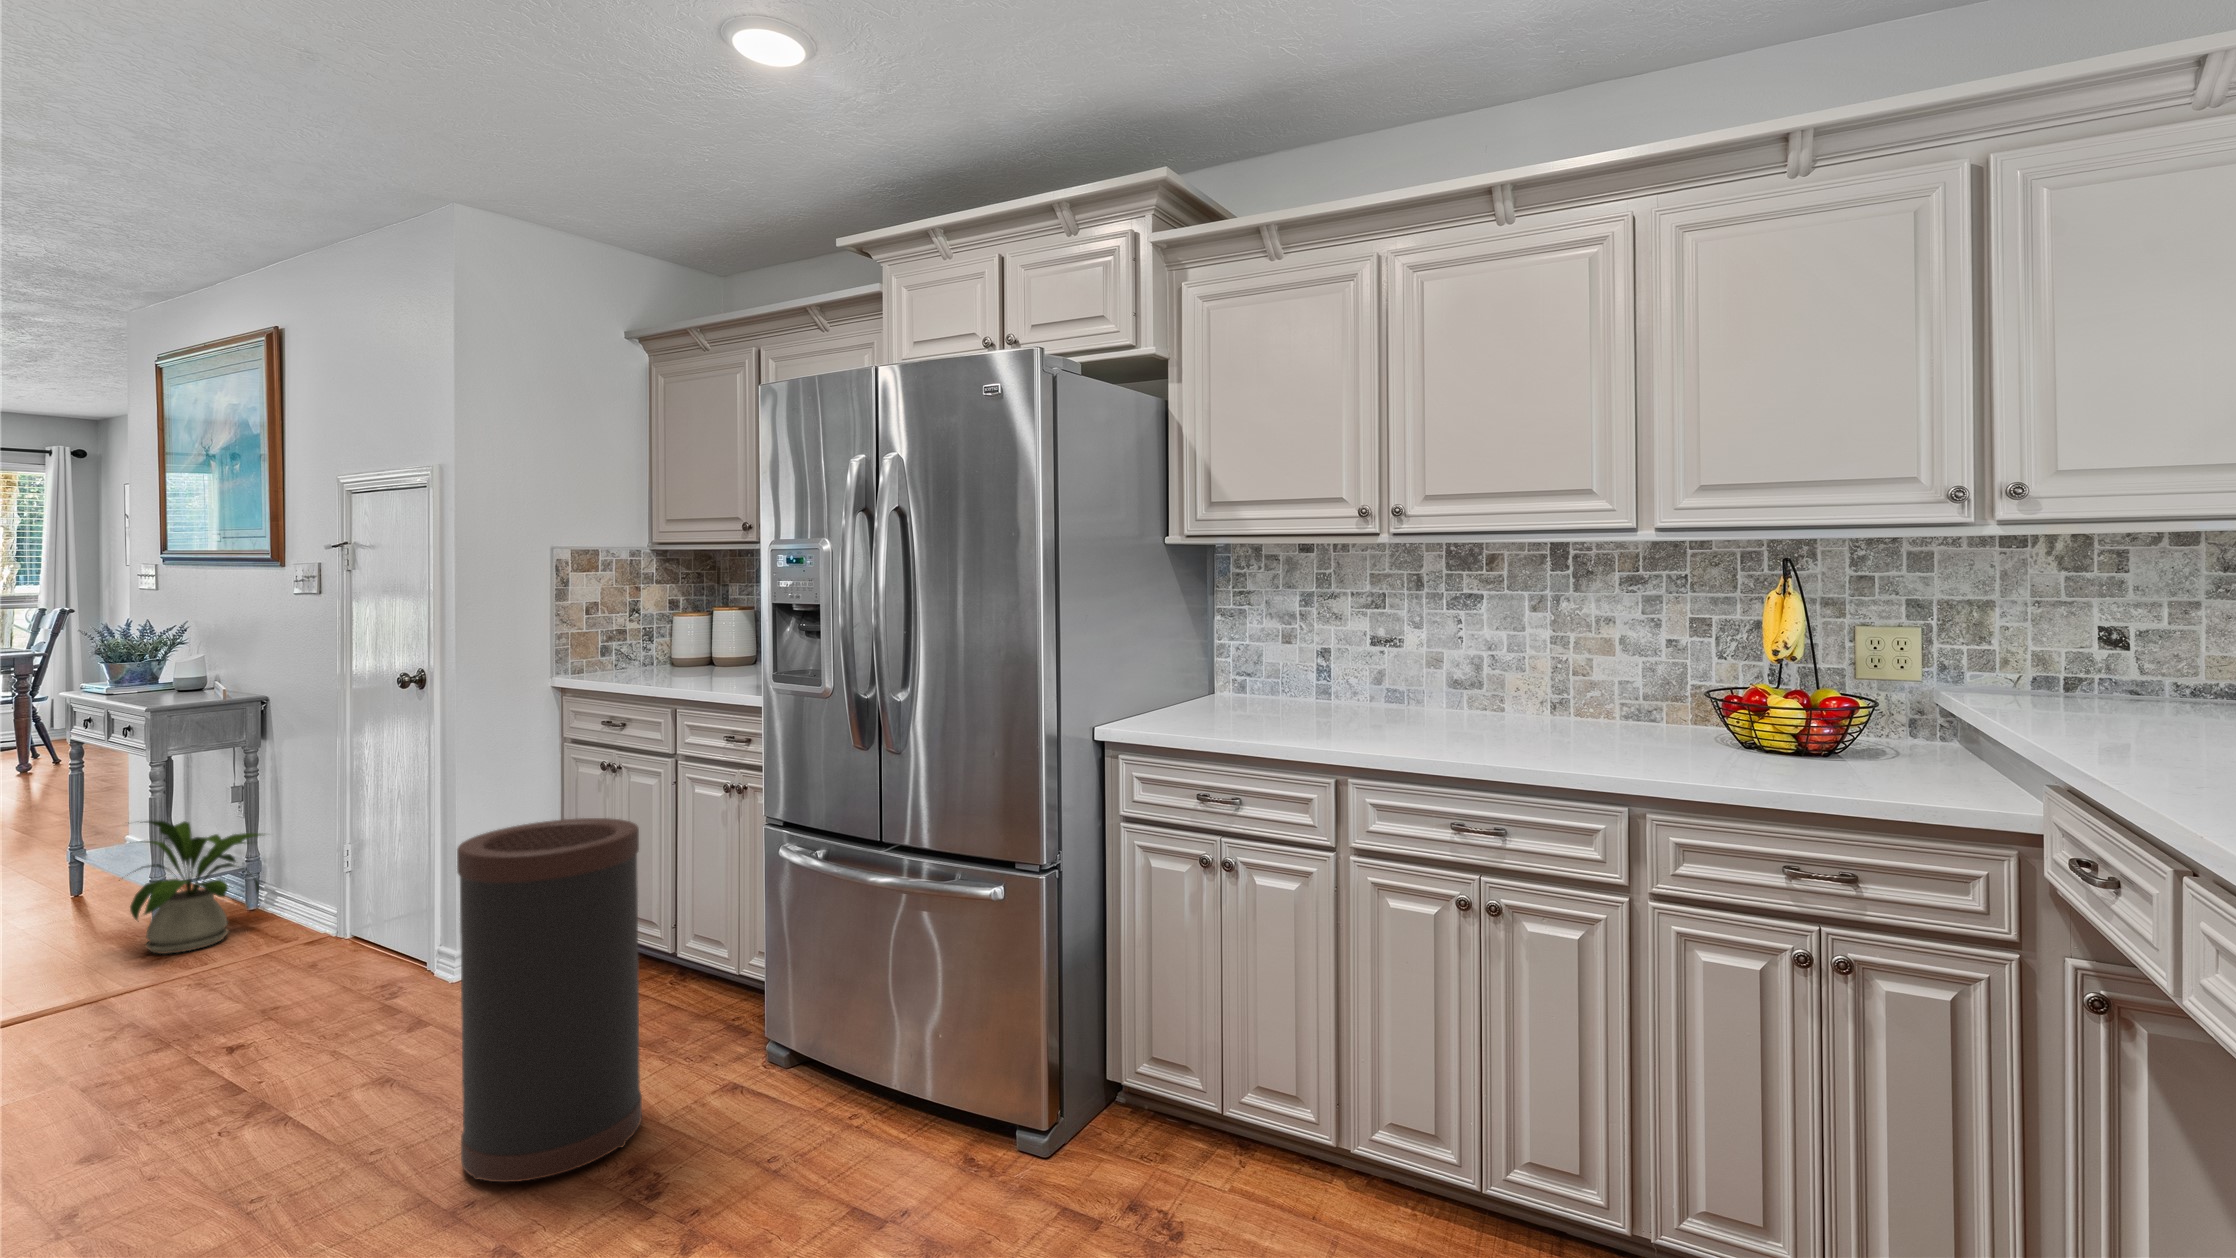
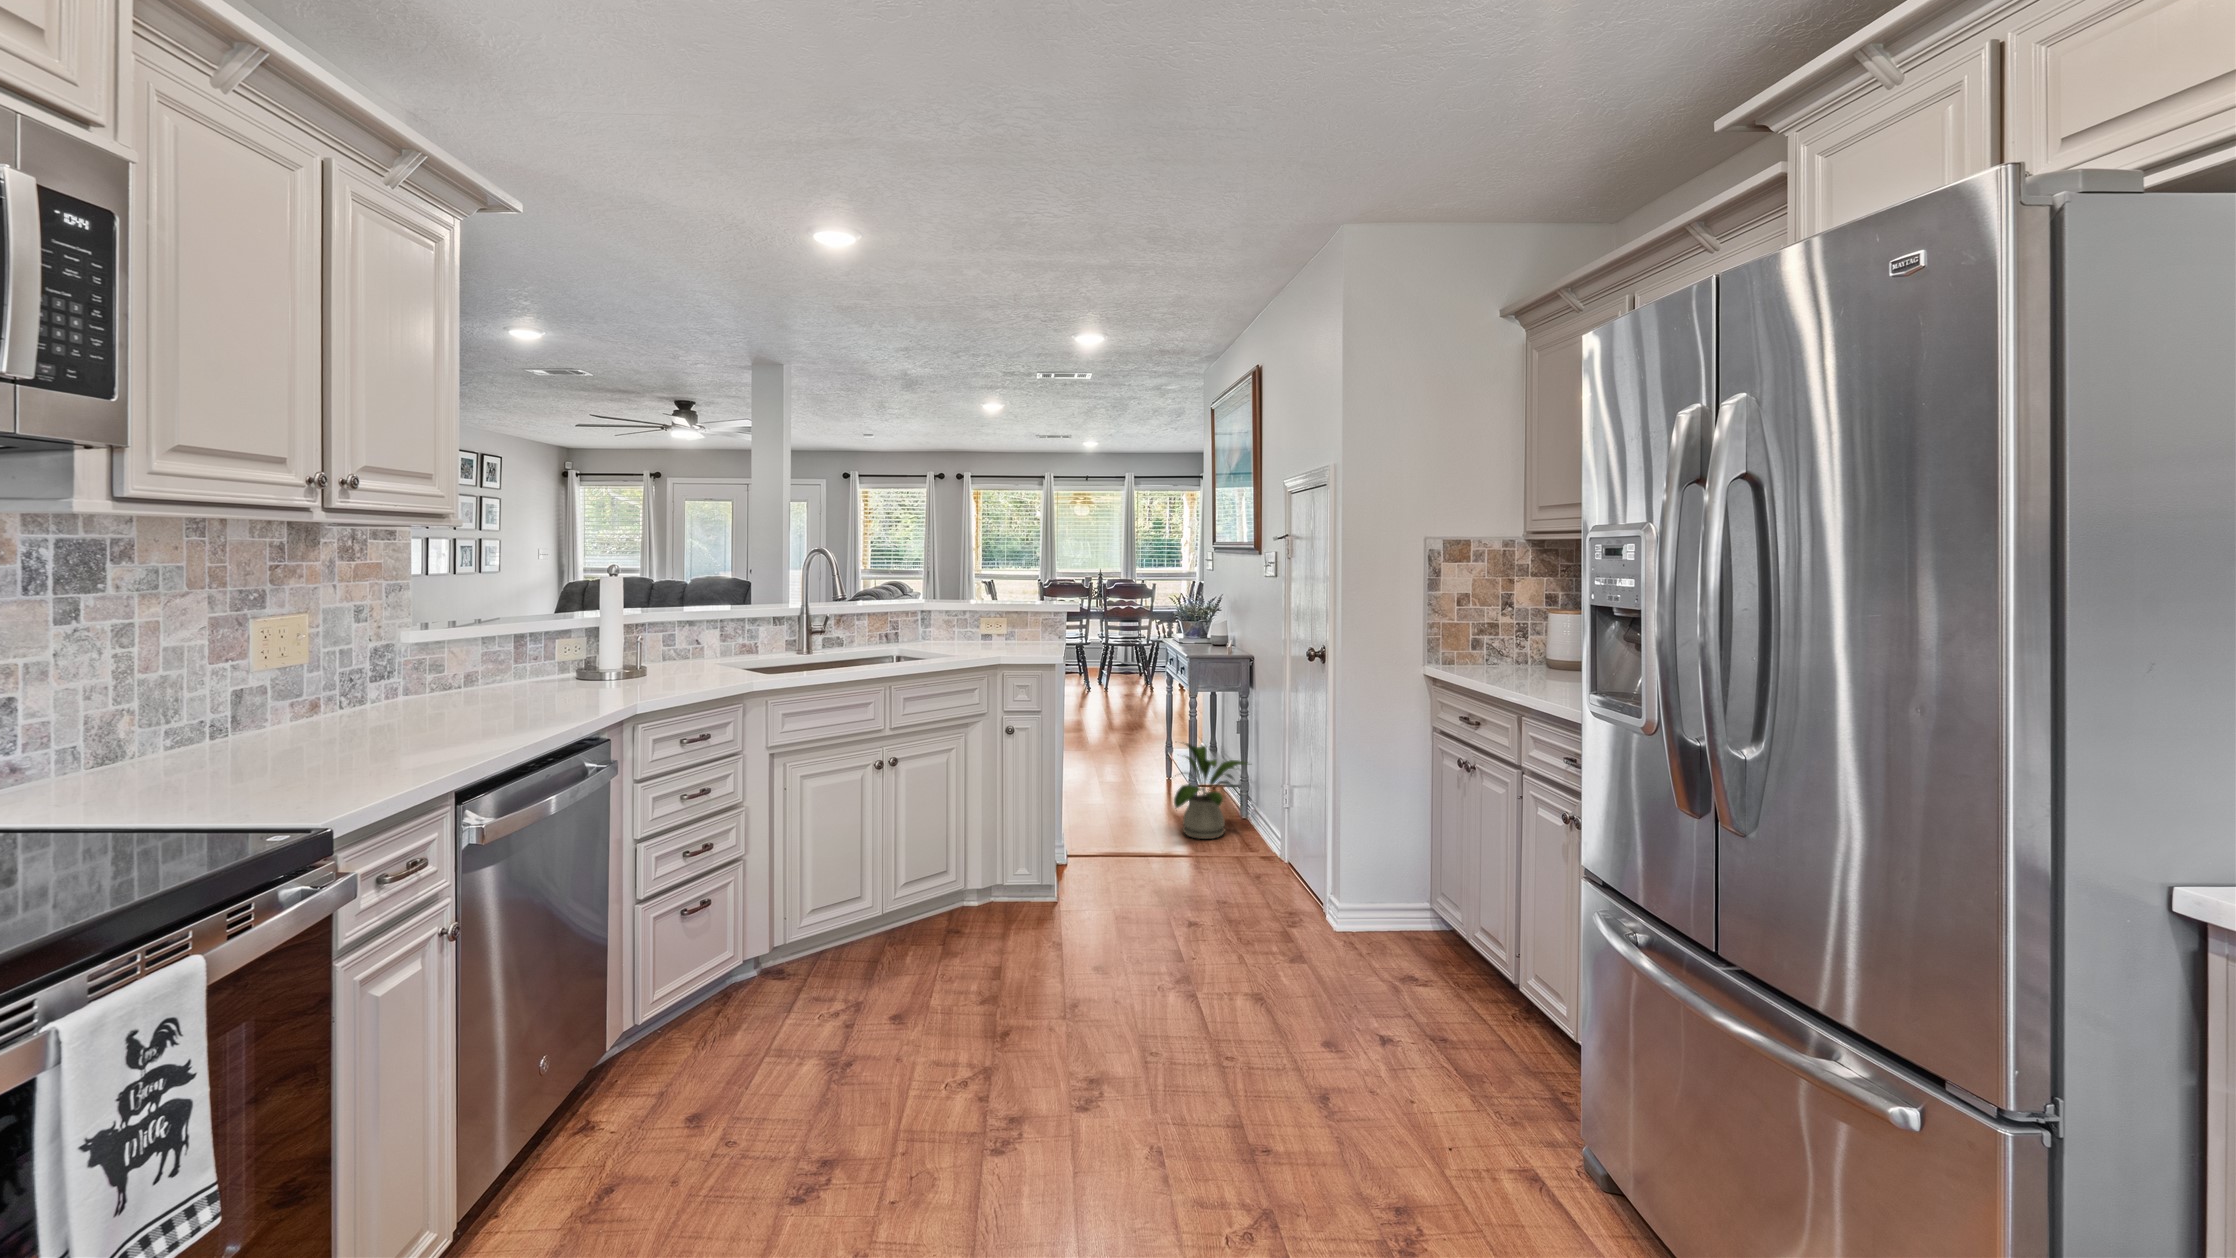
trash can: present [457,818,642,1182] -> none [1263,819,1425,1186]

